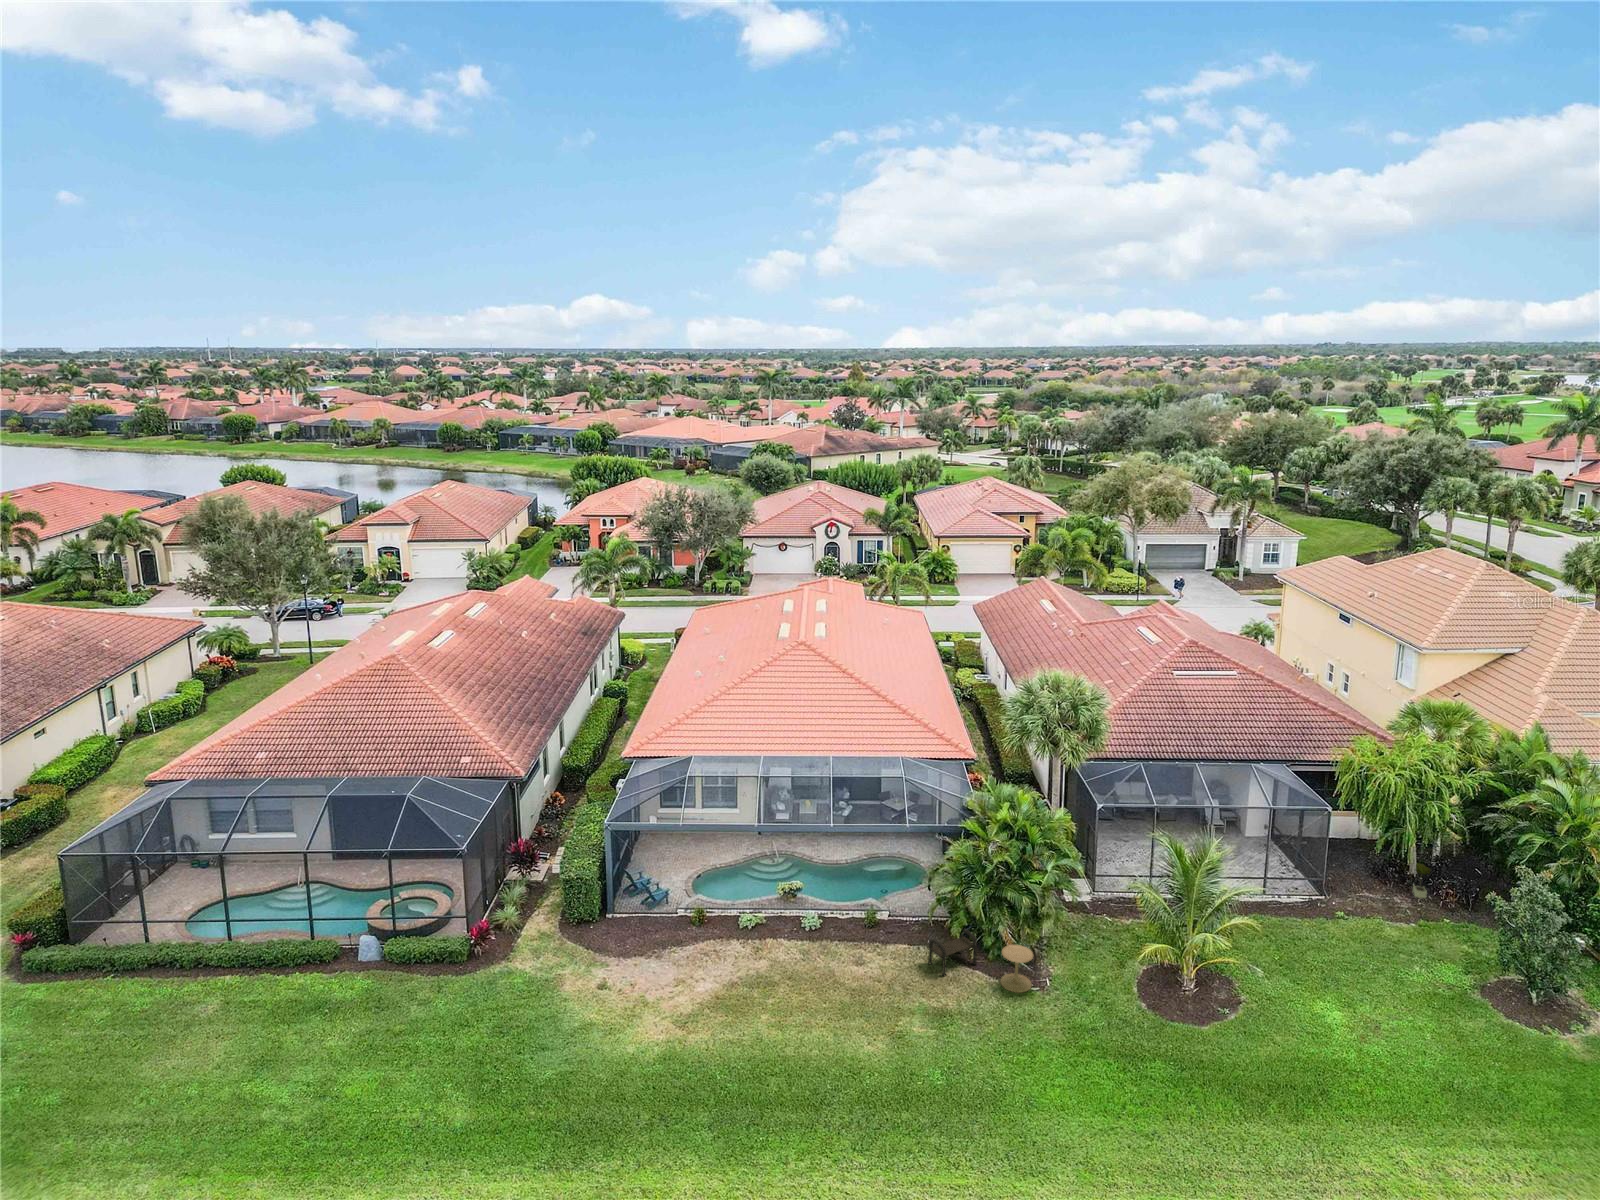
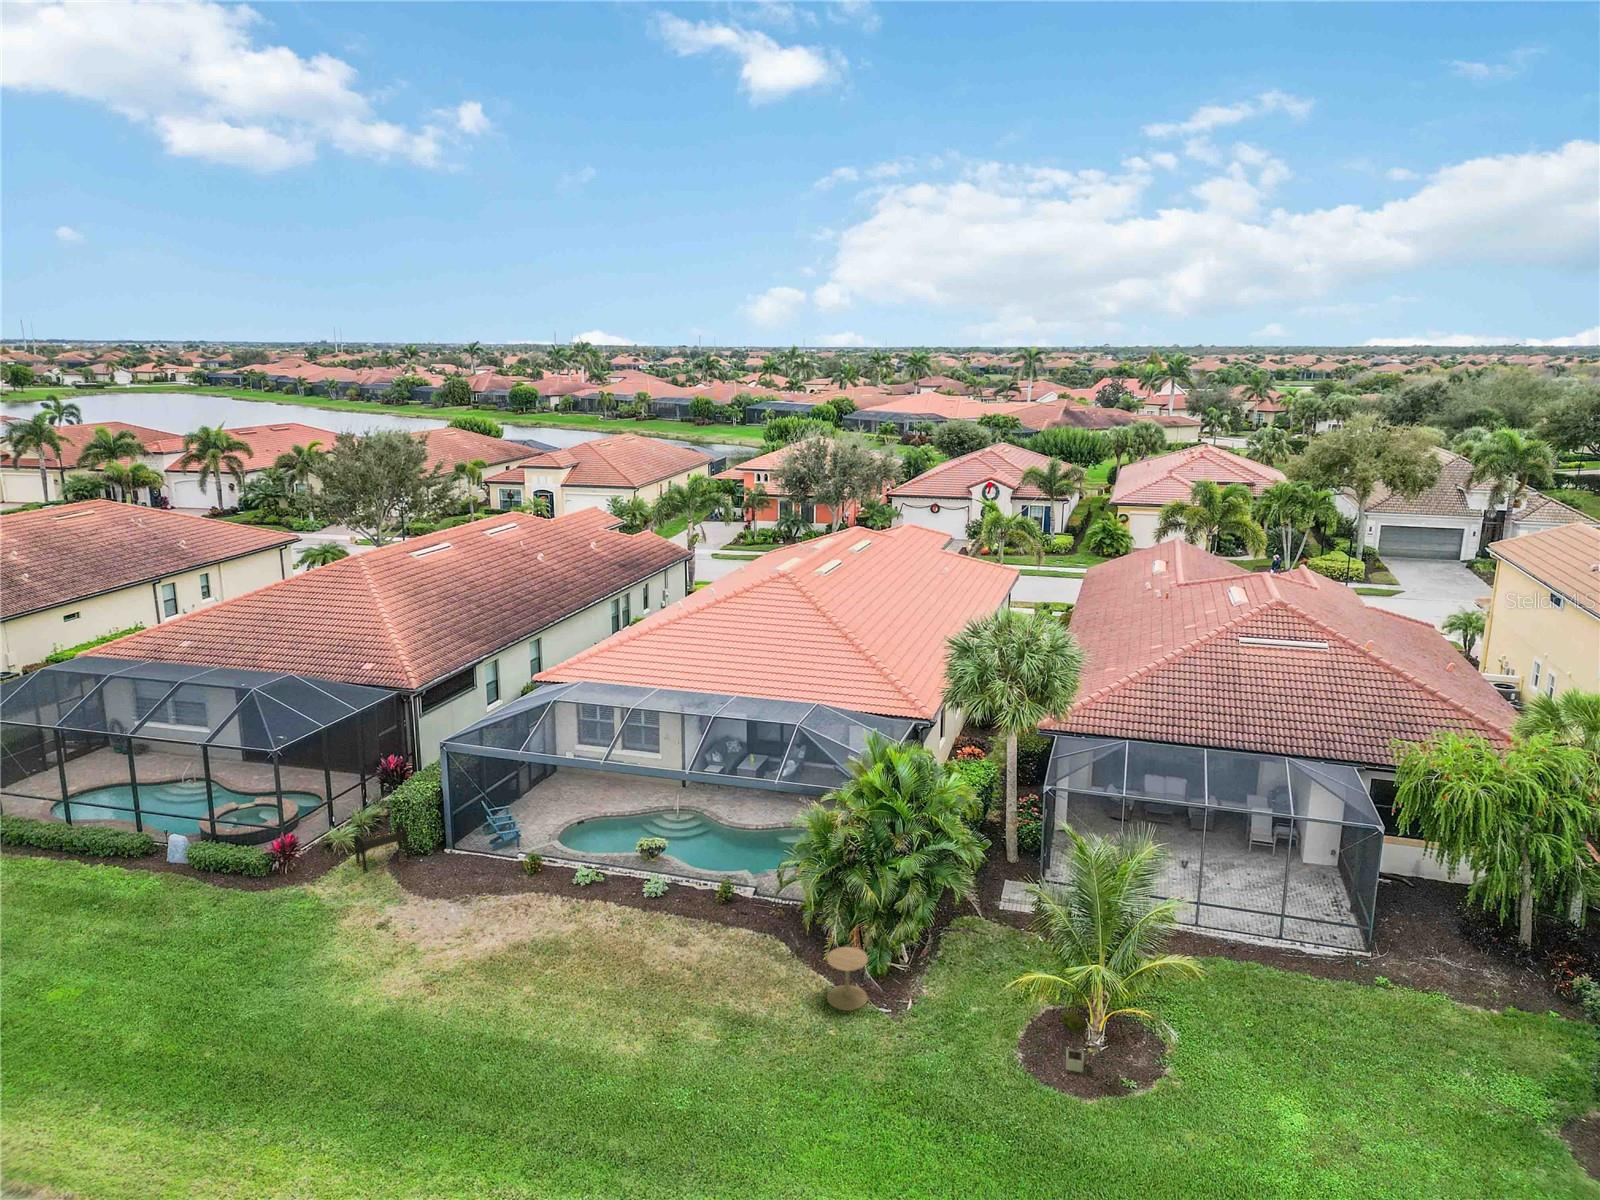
potted tree: present [1413,863,1430,898] -> present [1061,1012,1088,1072]
bench: present [928,929,977,976] -> present [354,823,410,872]

